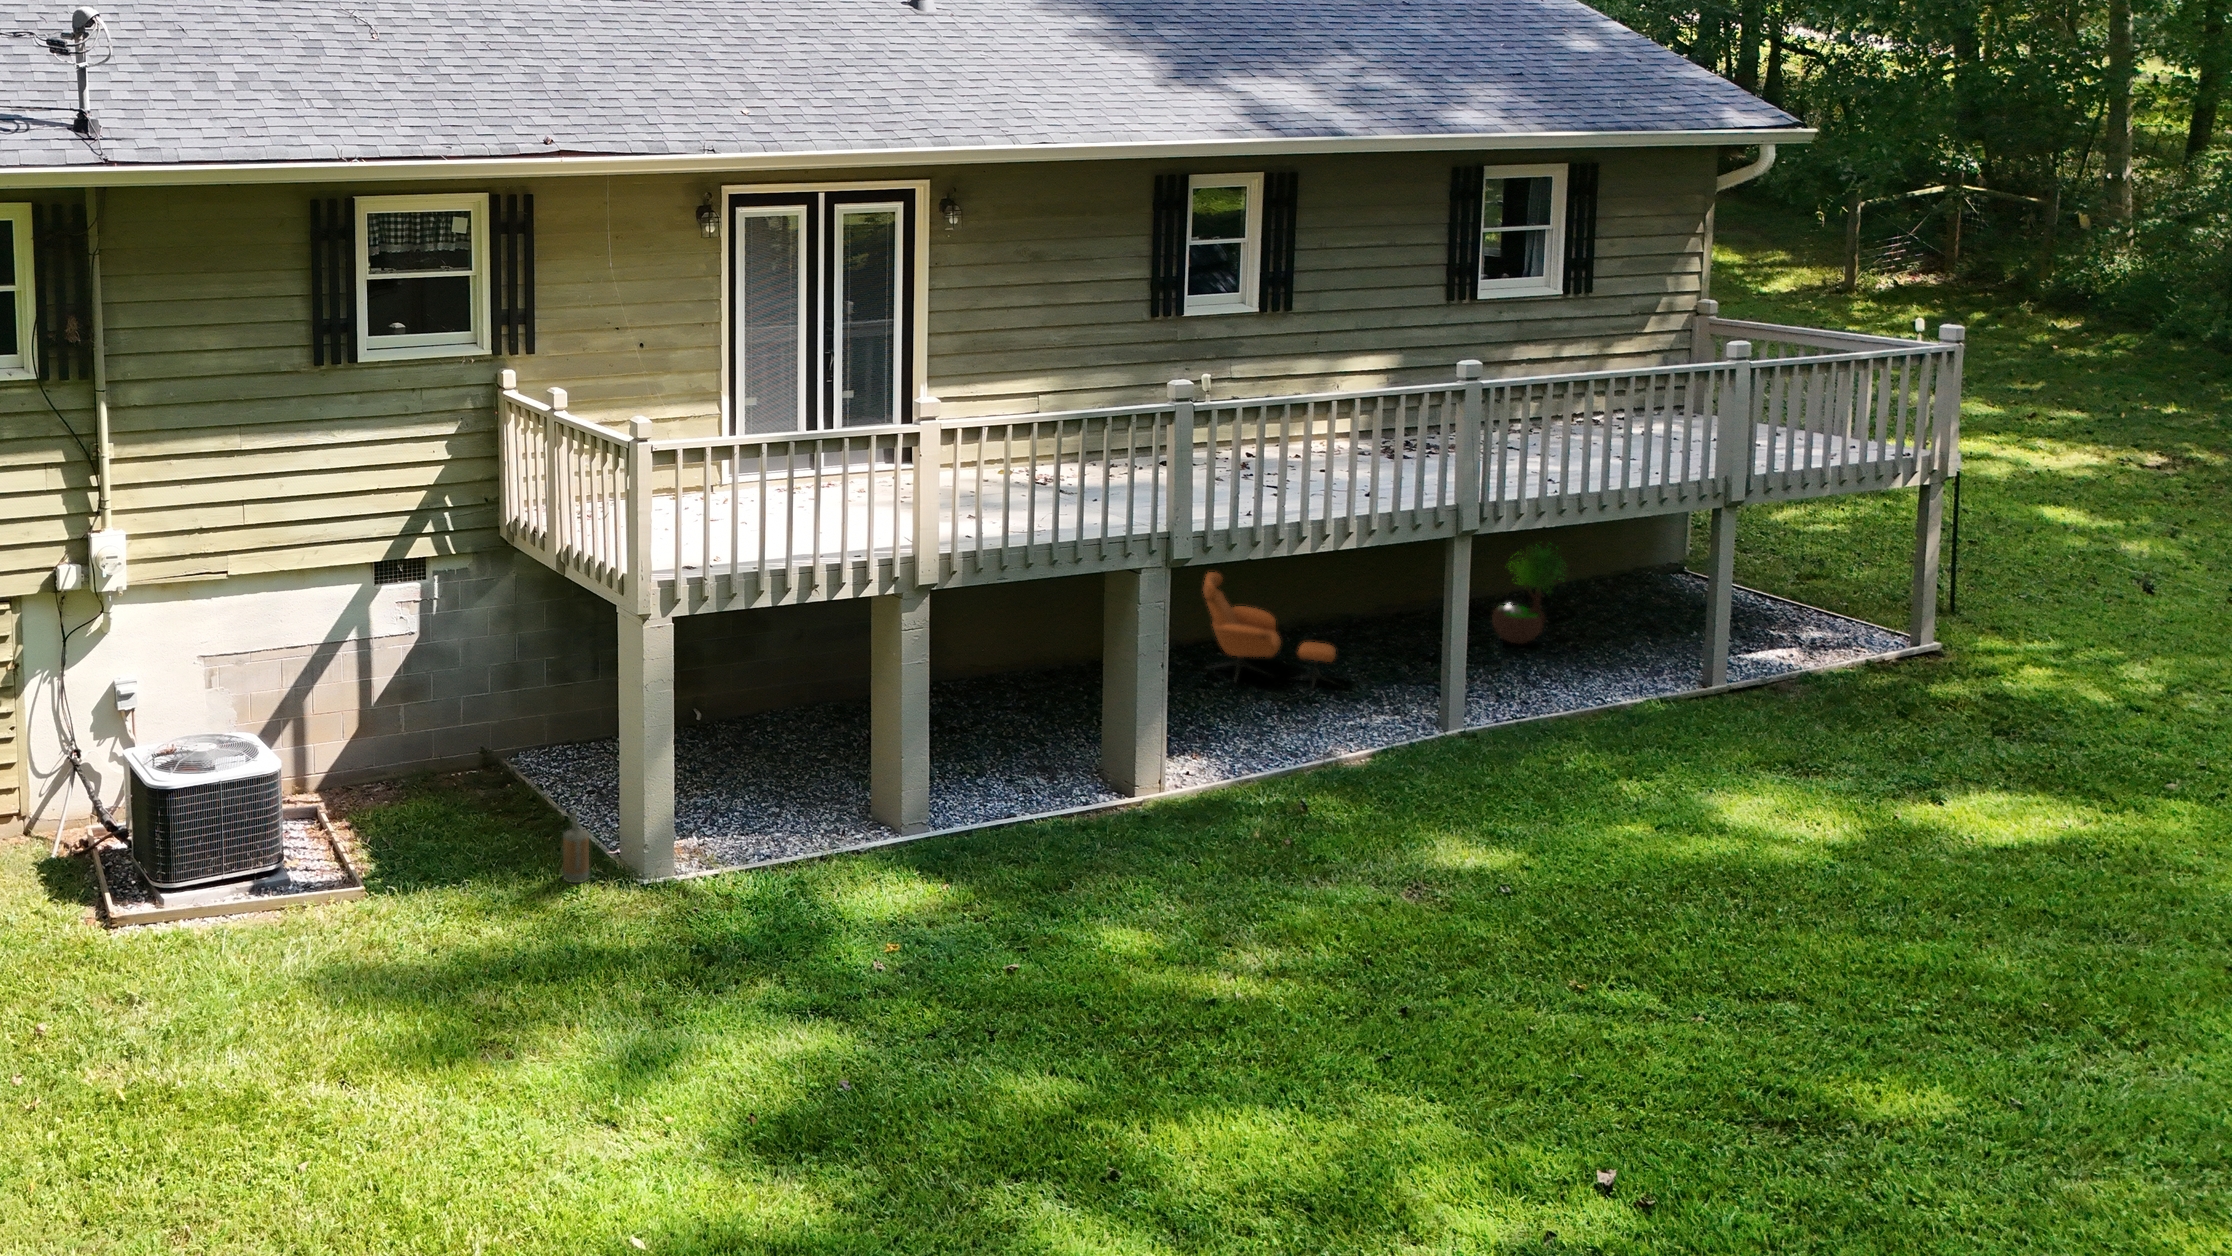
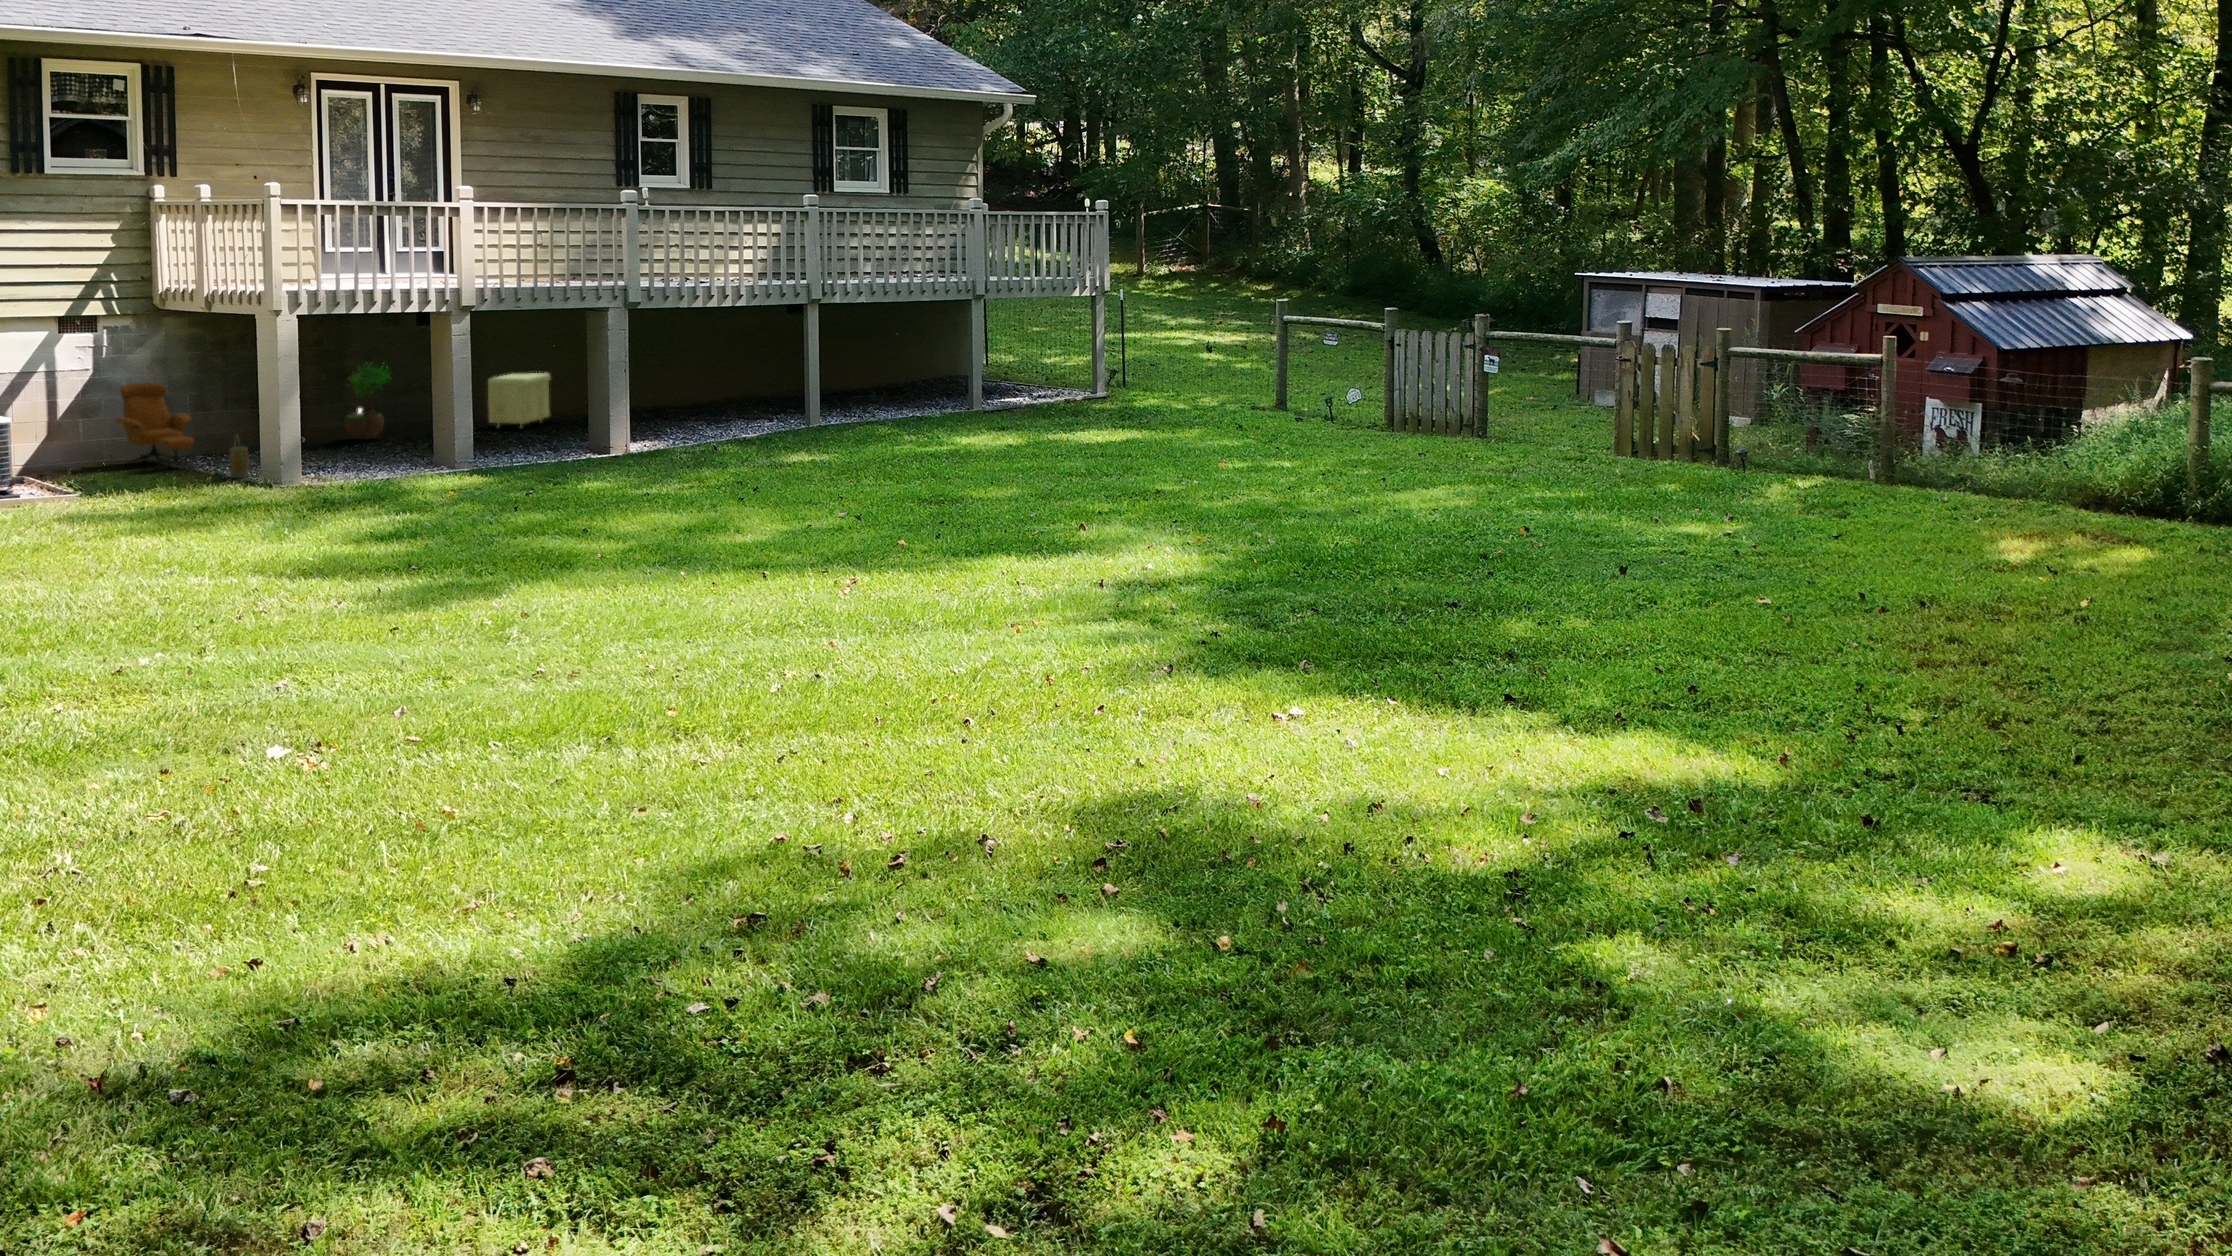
potted tree: present [1492,543,1566,644] -> present [345,362,388,440]
lounge chair: present [1203,572,1336,686] -> present [116,382,197,468]
storage bench: none [951,608,1044,712] -> present [488,373,550,427]

